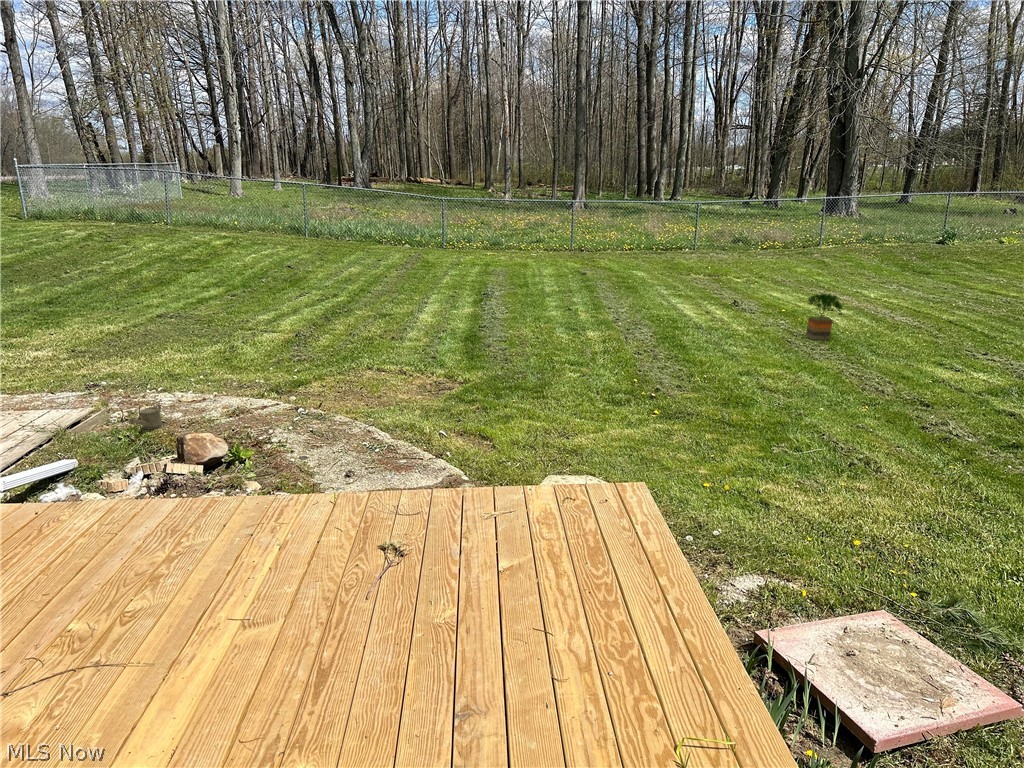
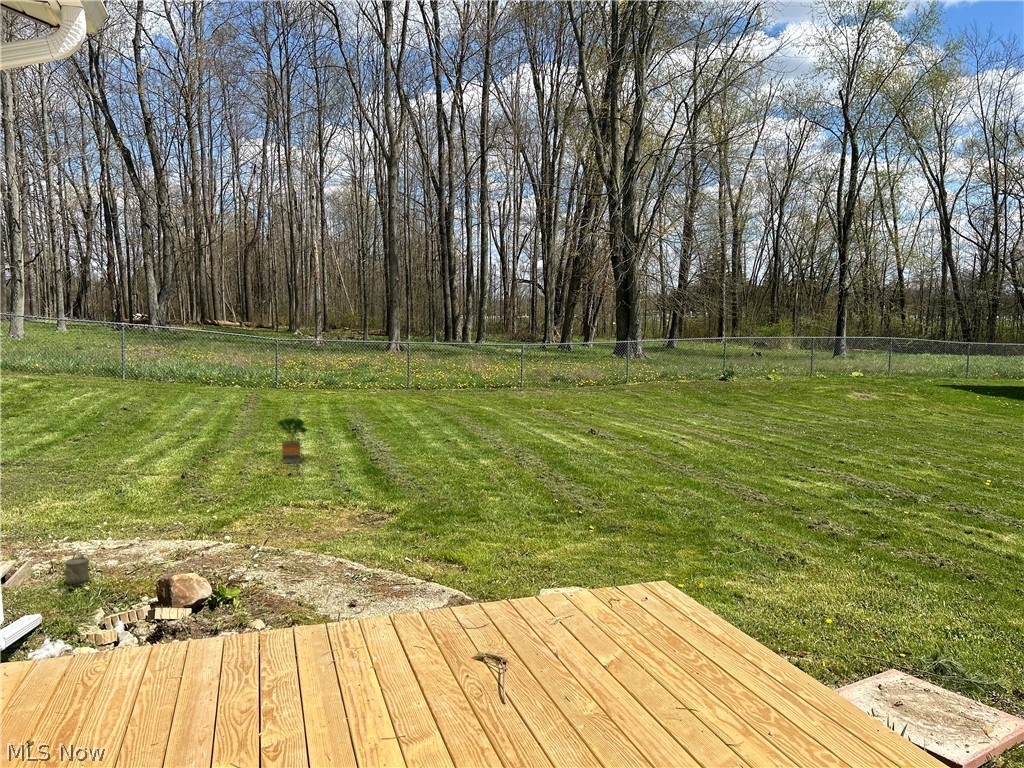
potted tree: present [806,294,843,340] -> present [277,418,307,464]

